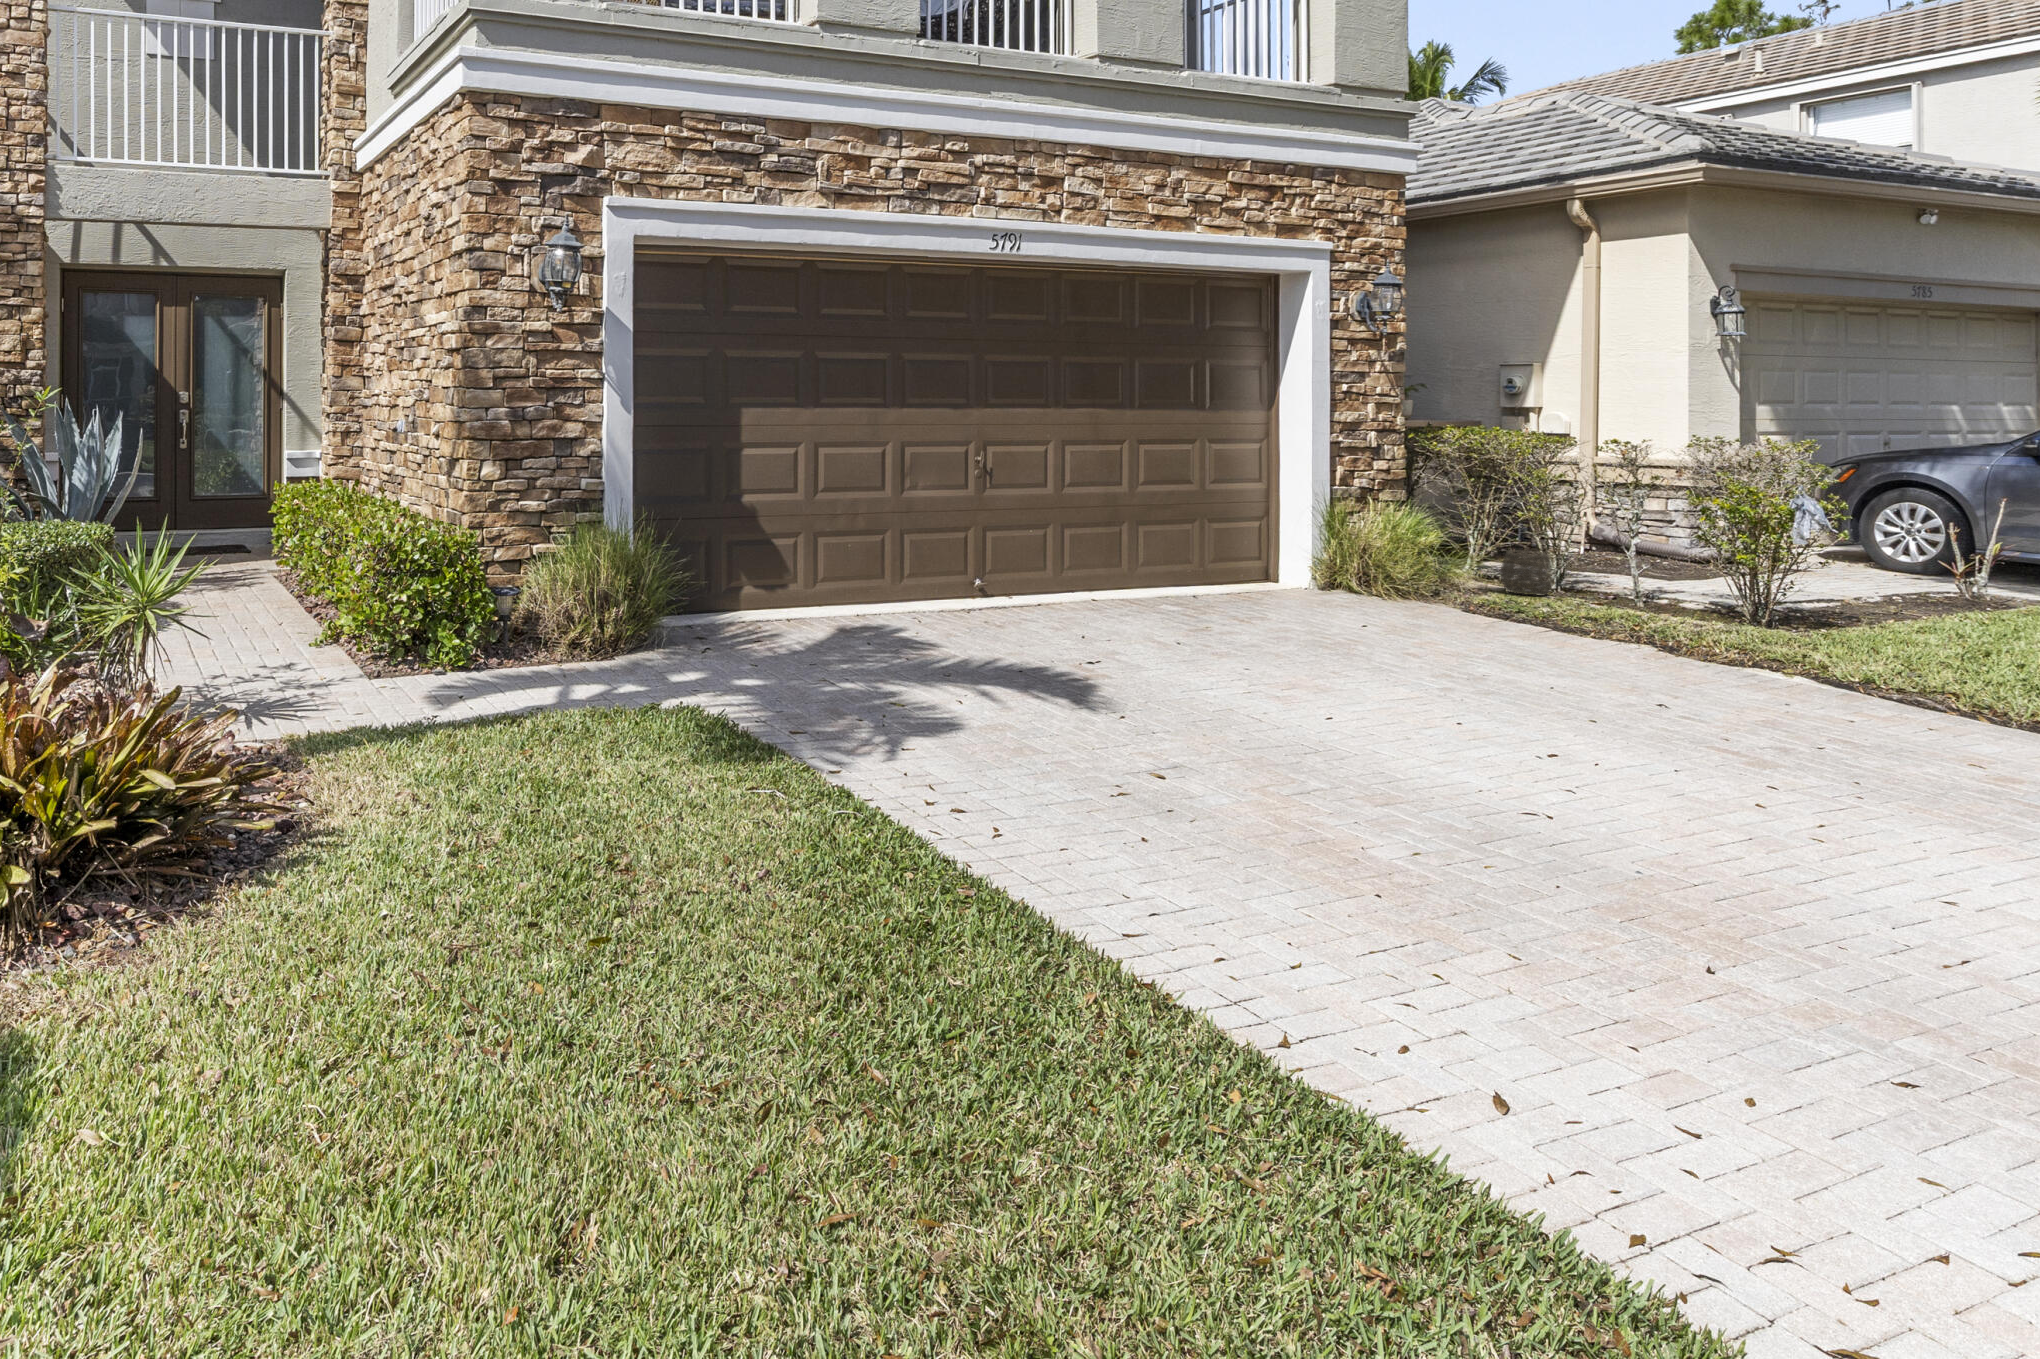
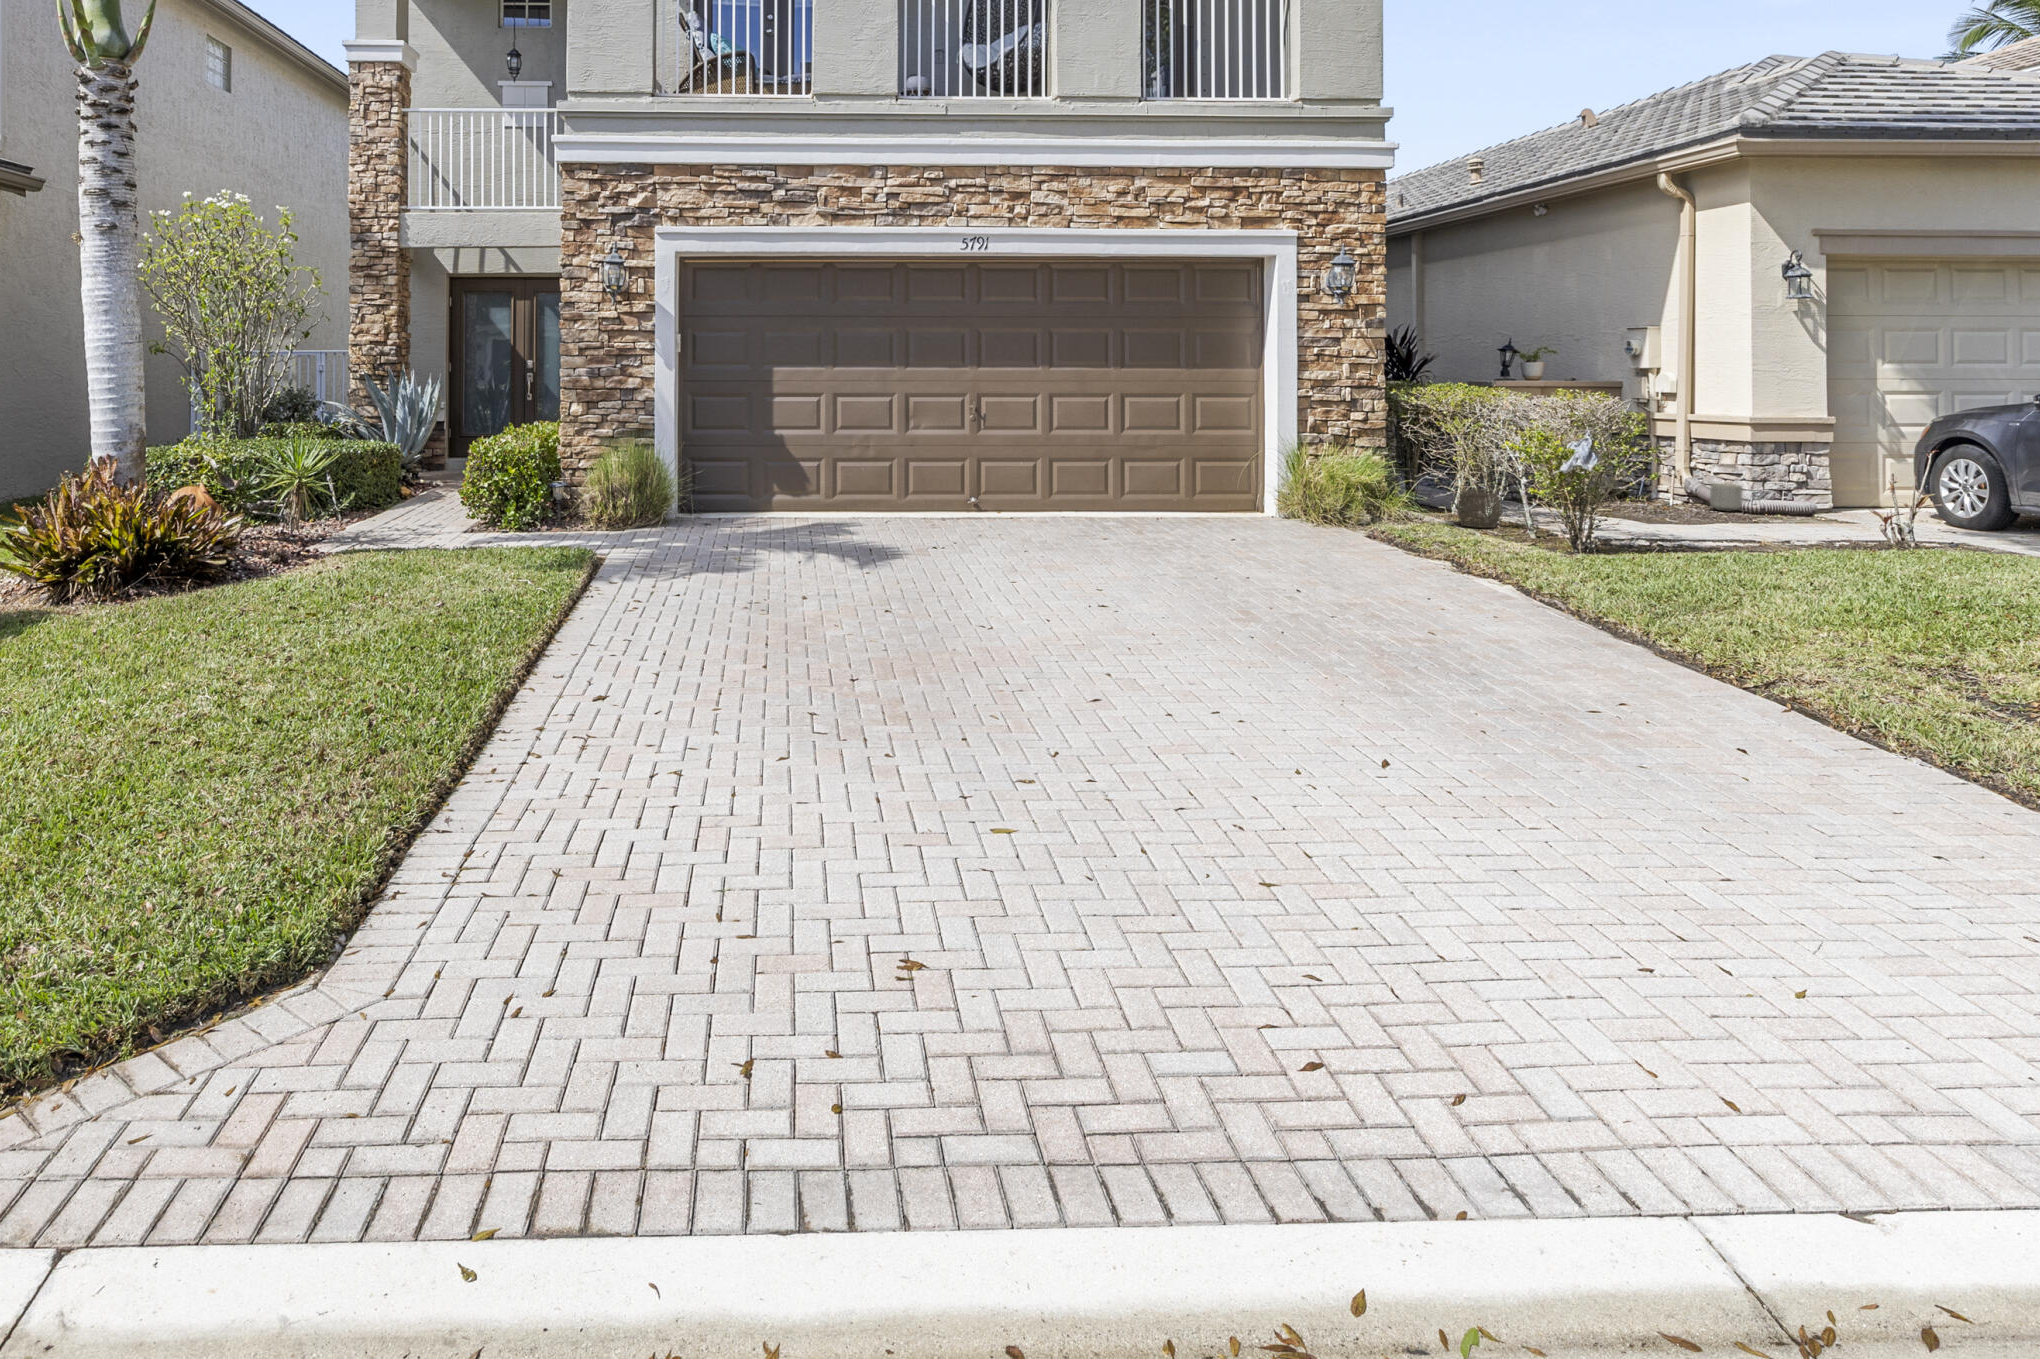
planter: none [1634,532,1670,562] -> present [1710,483,1743,512]

